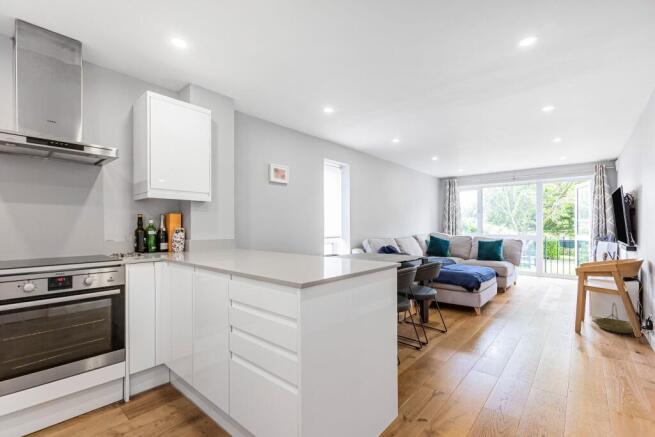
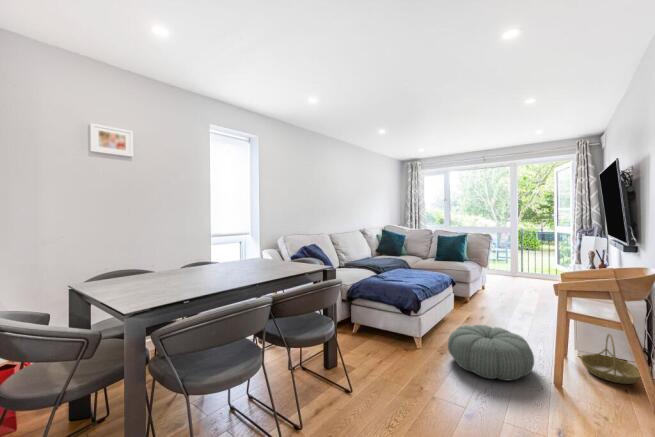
pouf: none [502,299,563,330] -> present [448,325,534,380]

